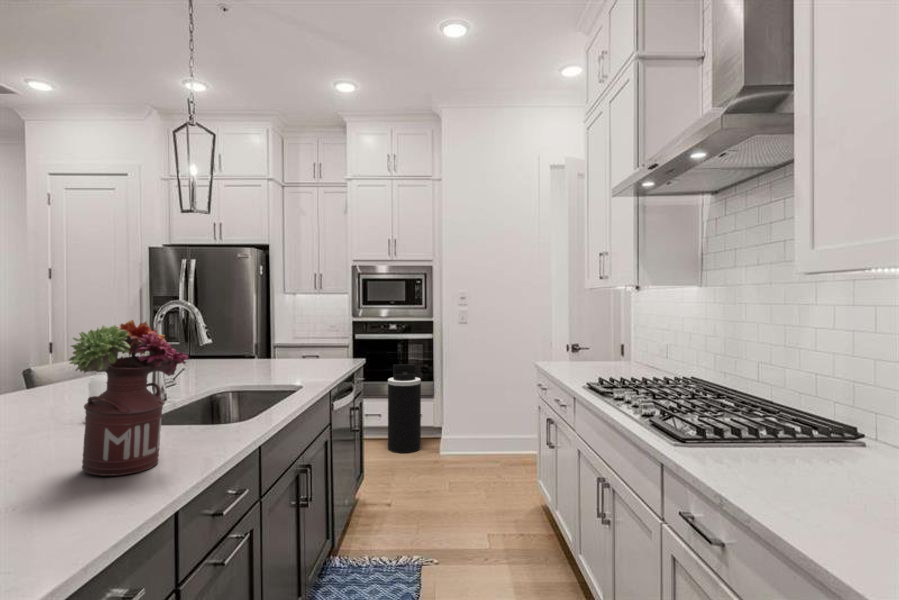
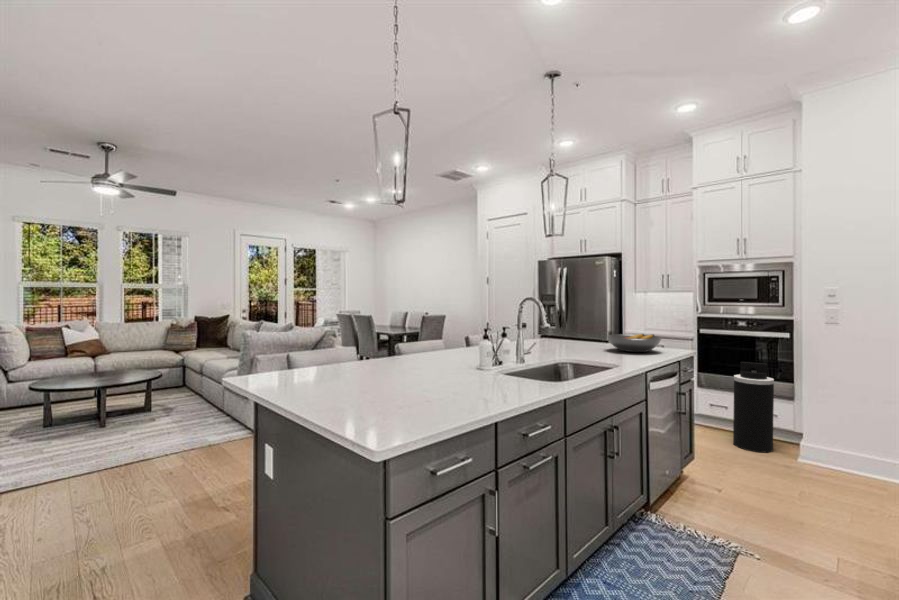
flower arrangement: present [69,320,188,476] -> none [455,305,517,397]
fruit bowl: none [270,344,334,367] -> present [607,334,661,352]

